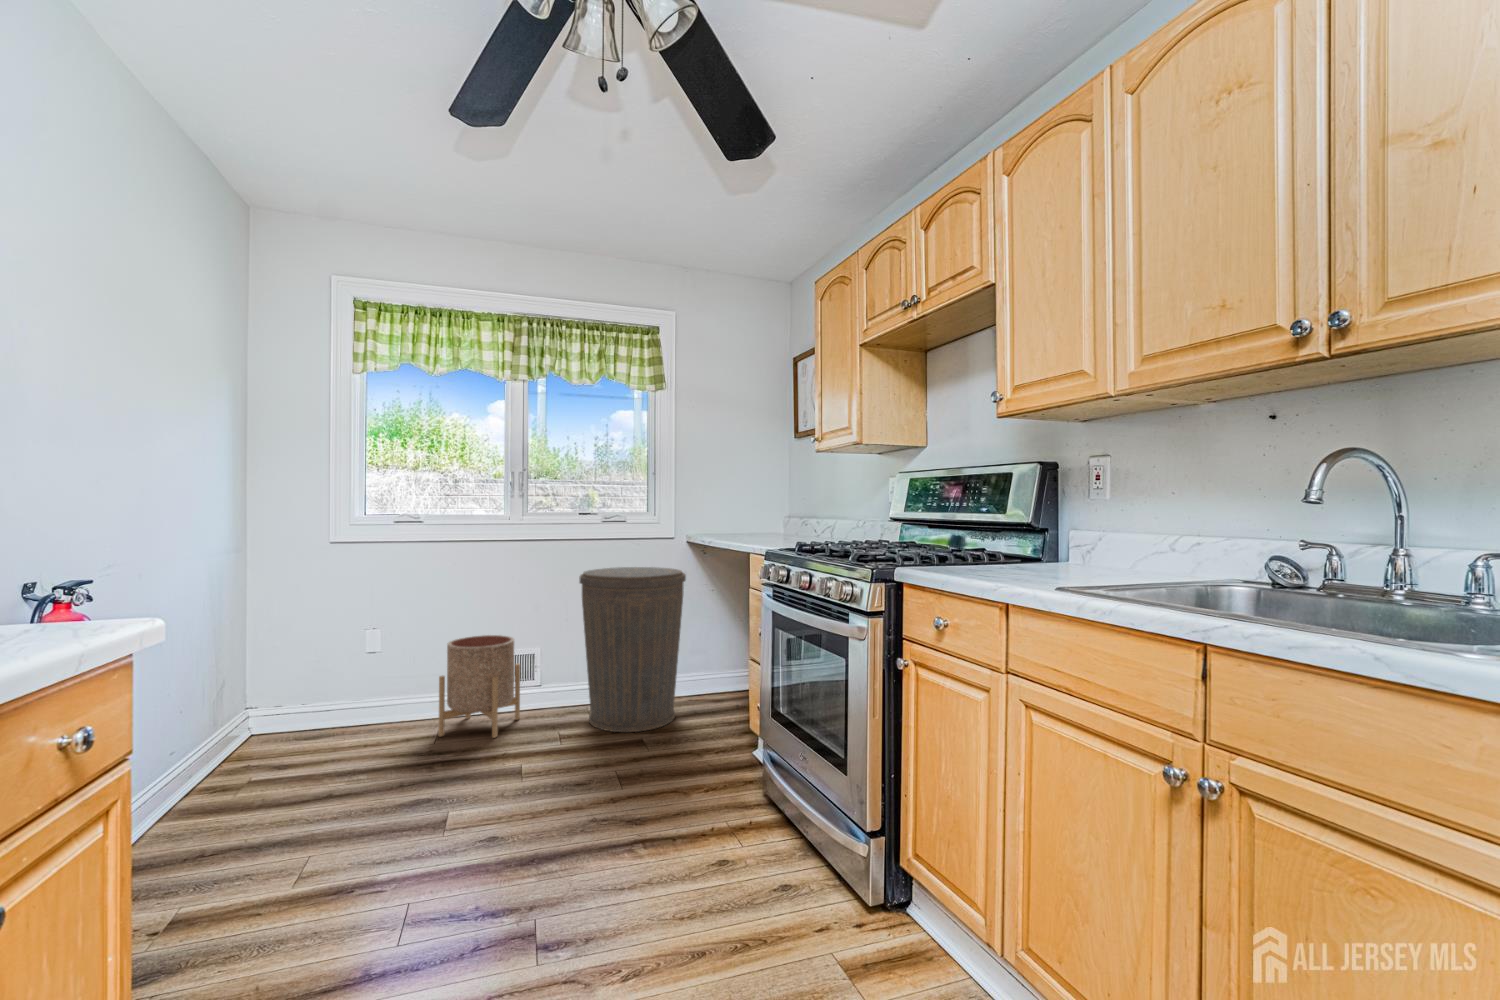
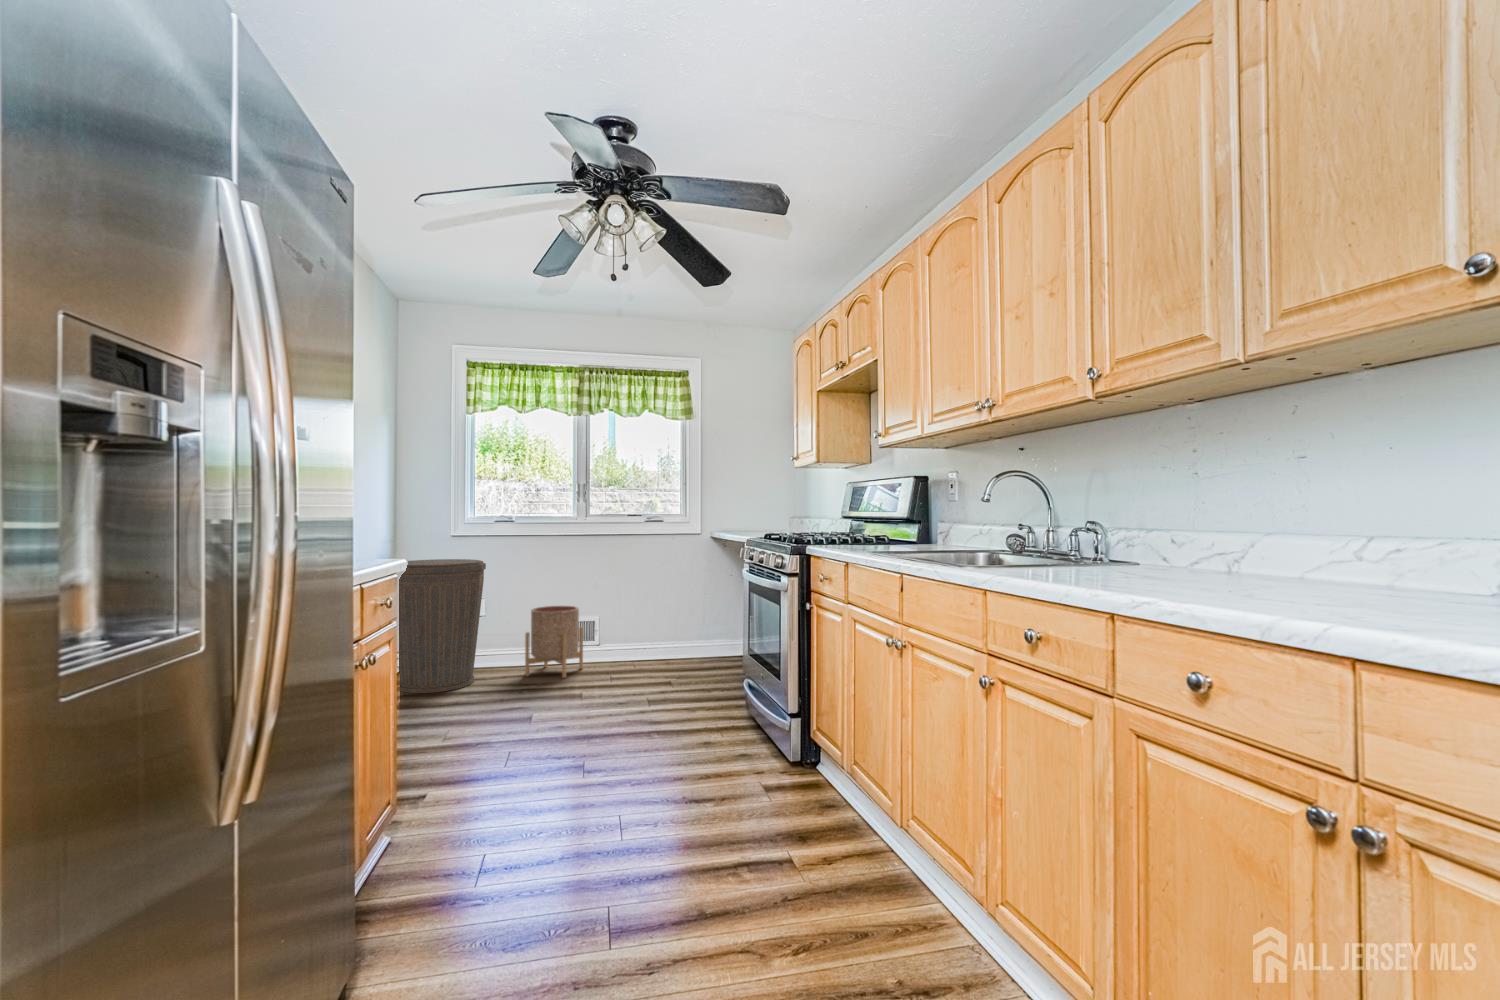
trash can: present [579,567,686,732] -> present [399,559,486,693]

